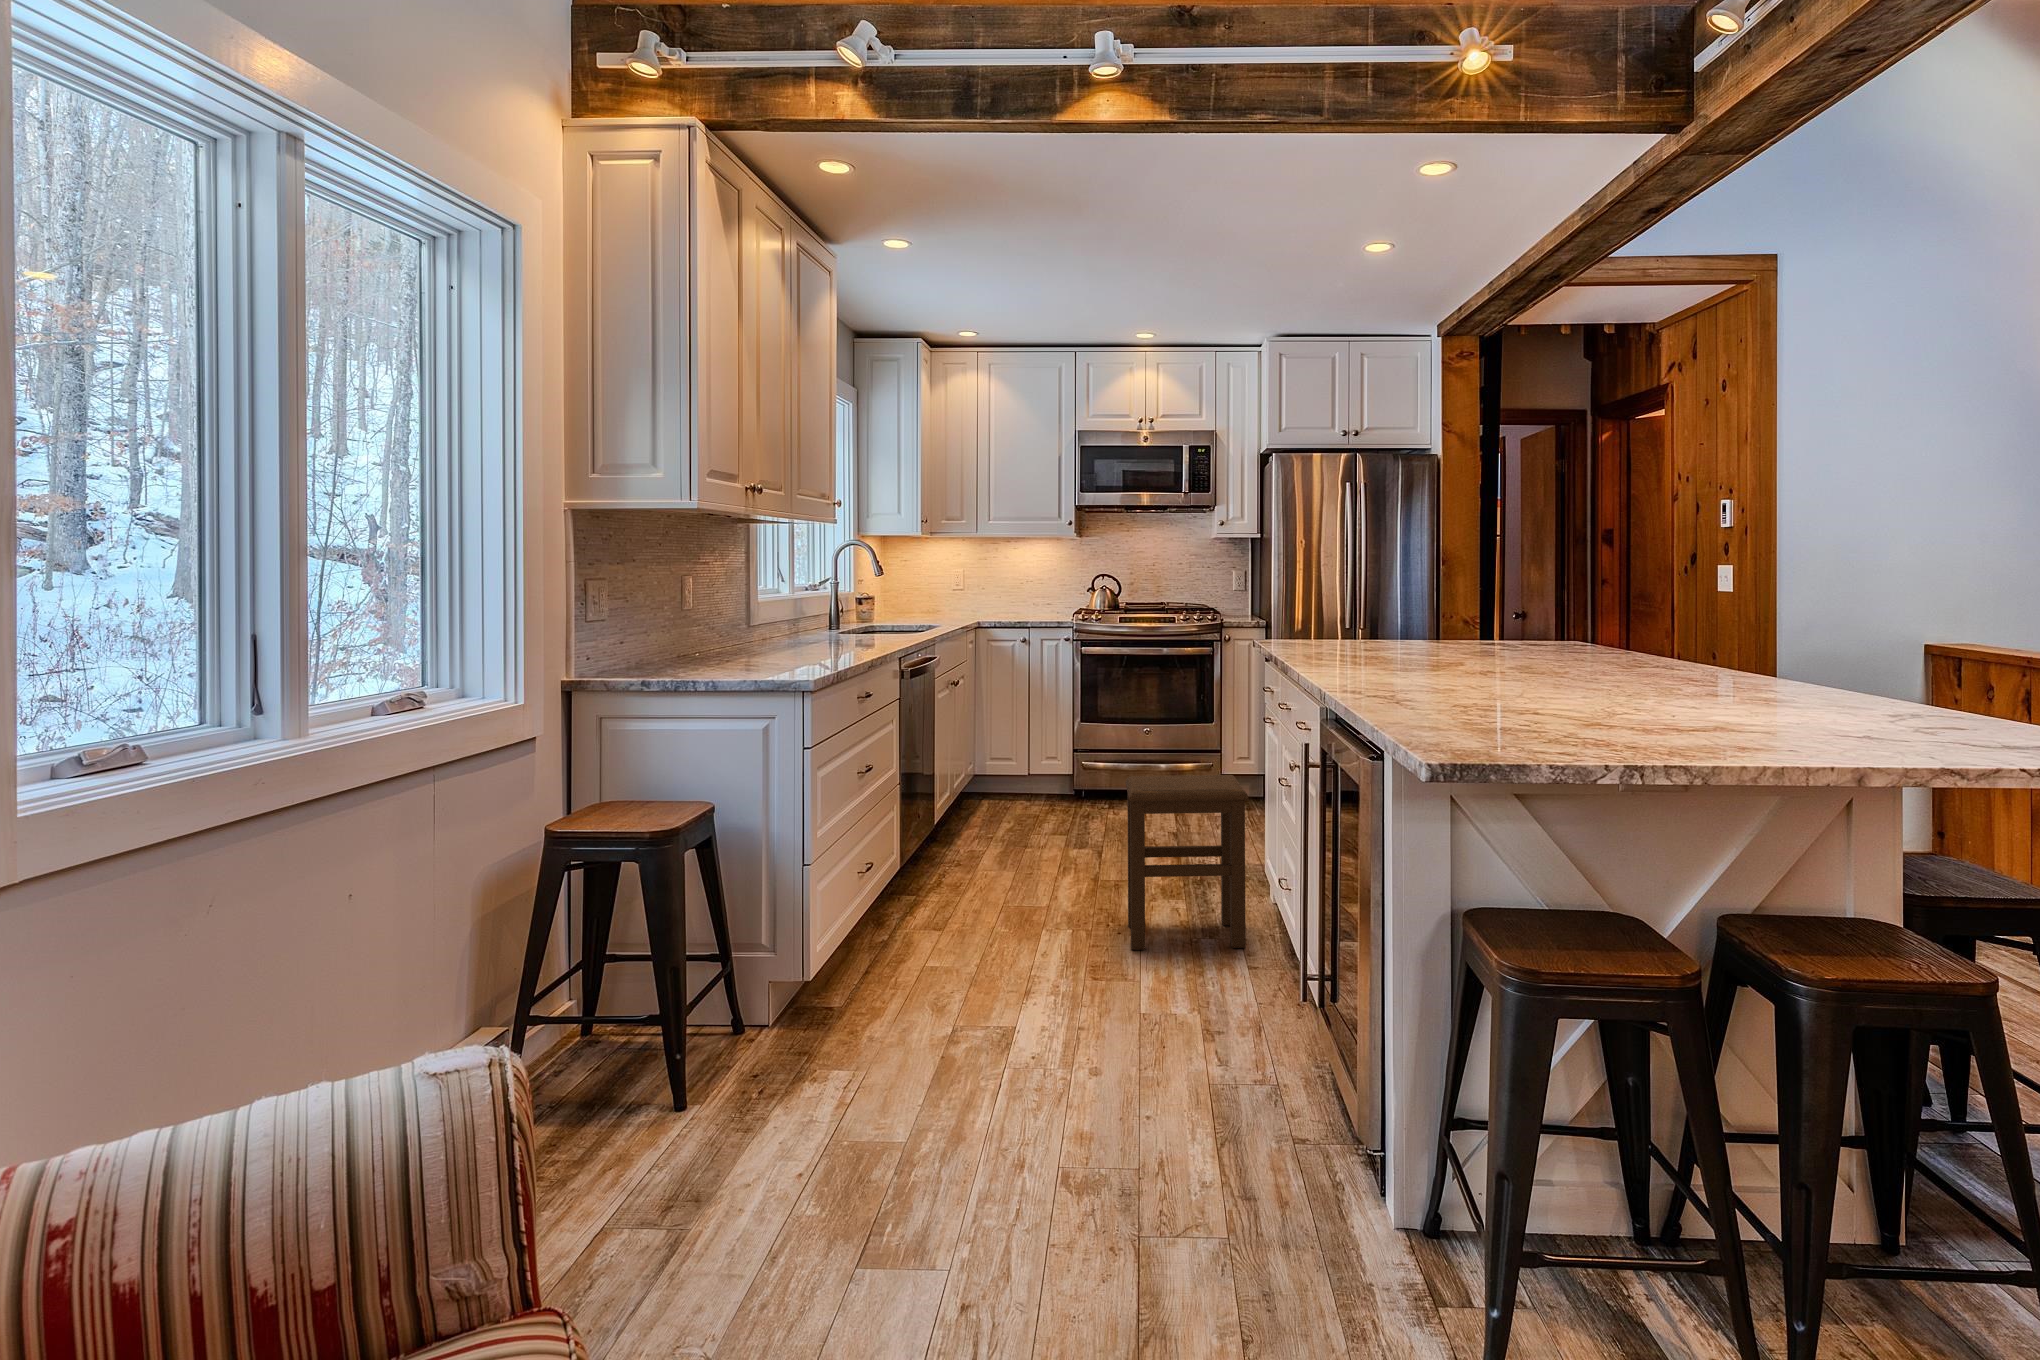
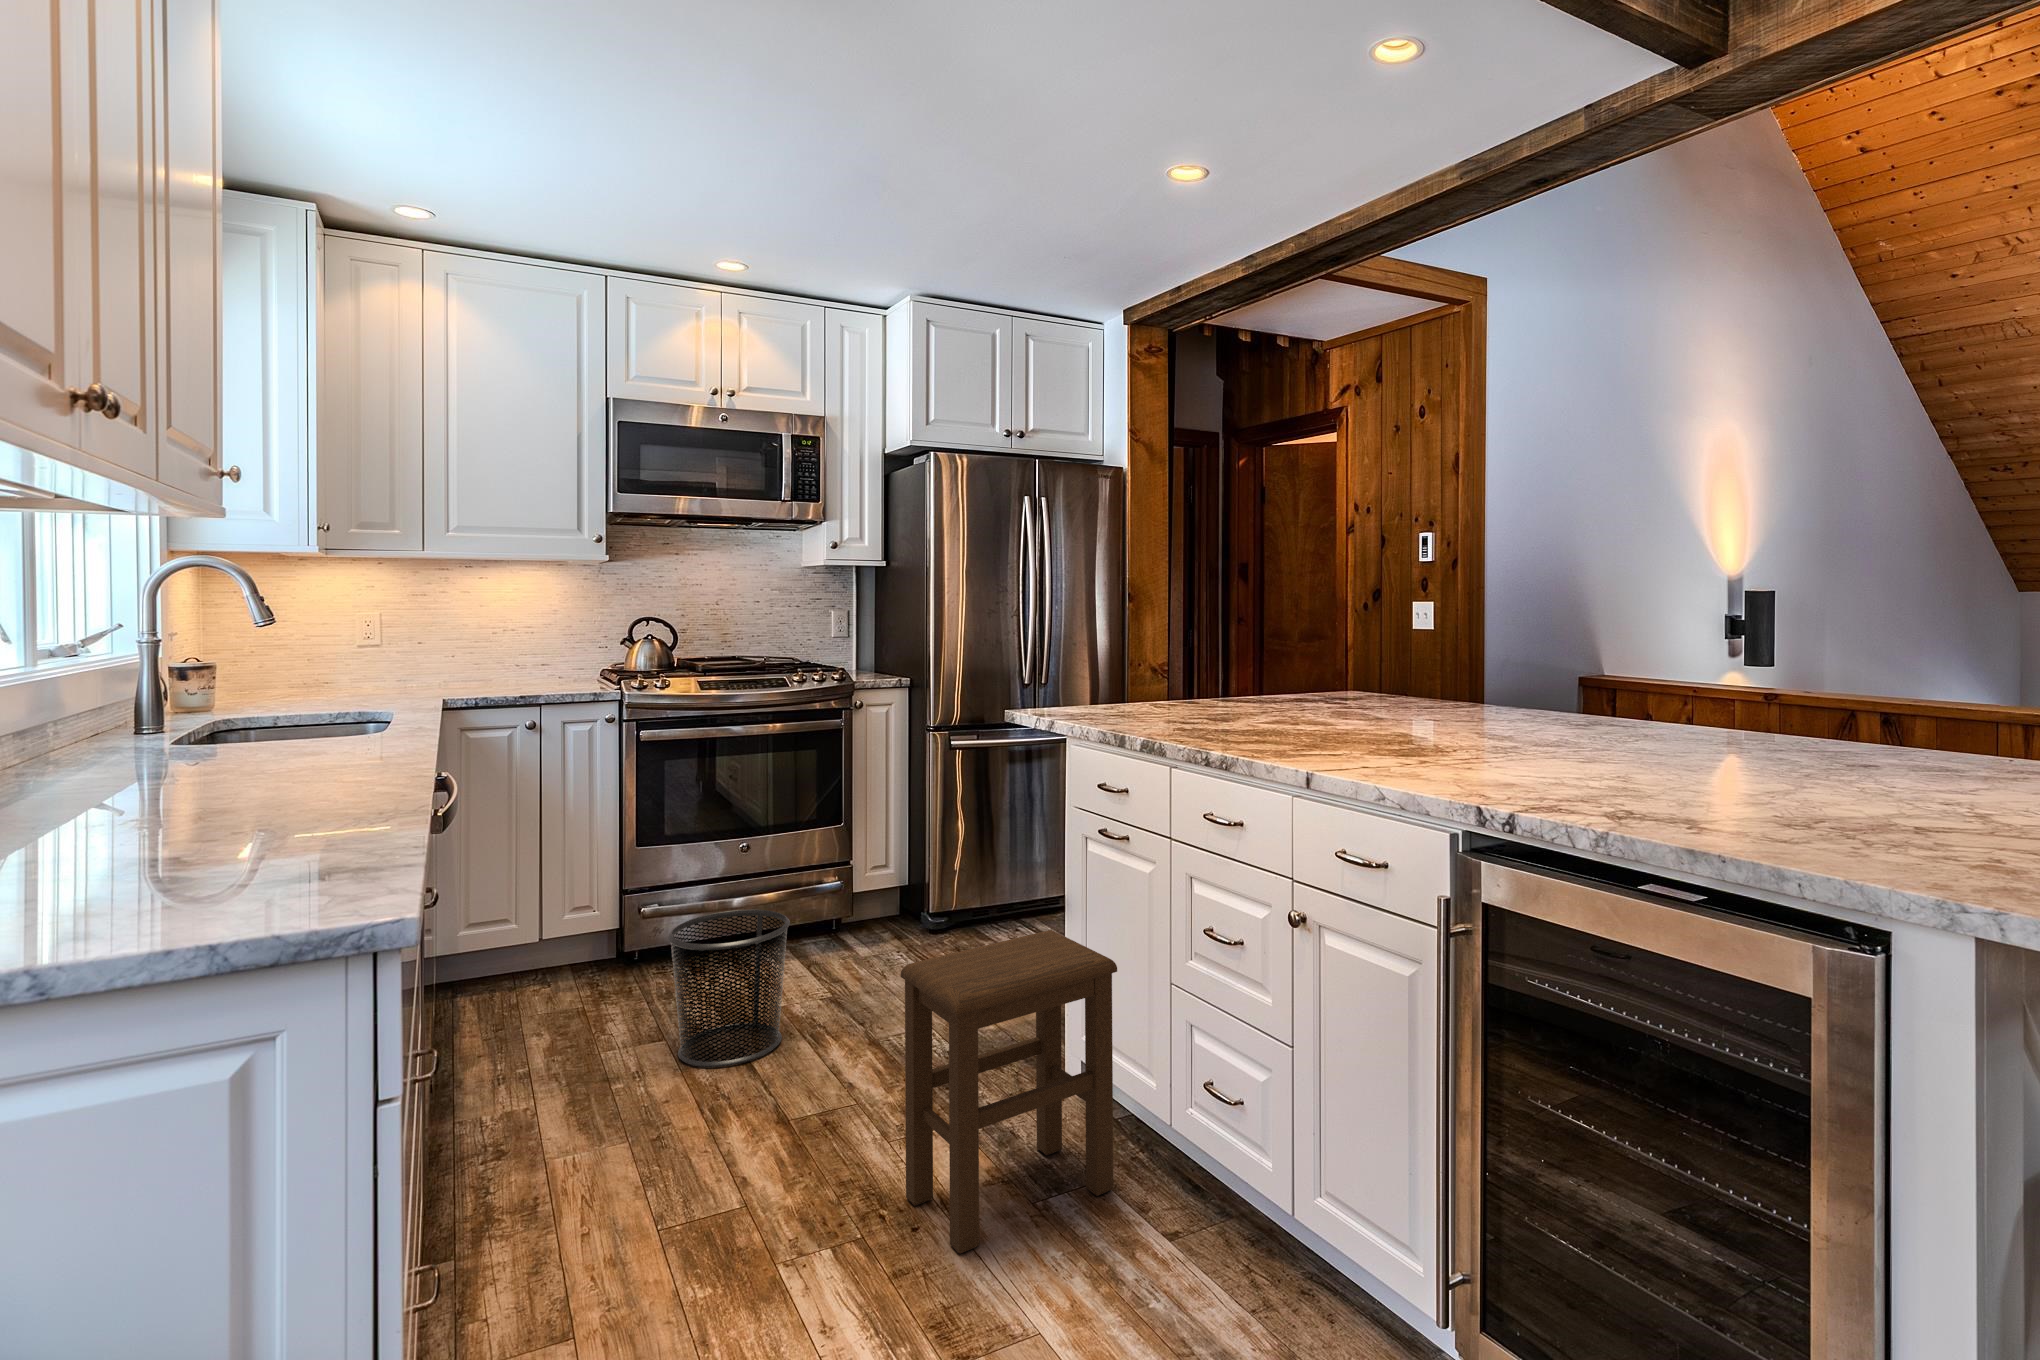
waste bin: none [1065,759,1137,851] -> present [668,910,790,1067]

